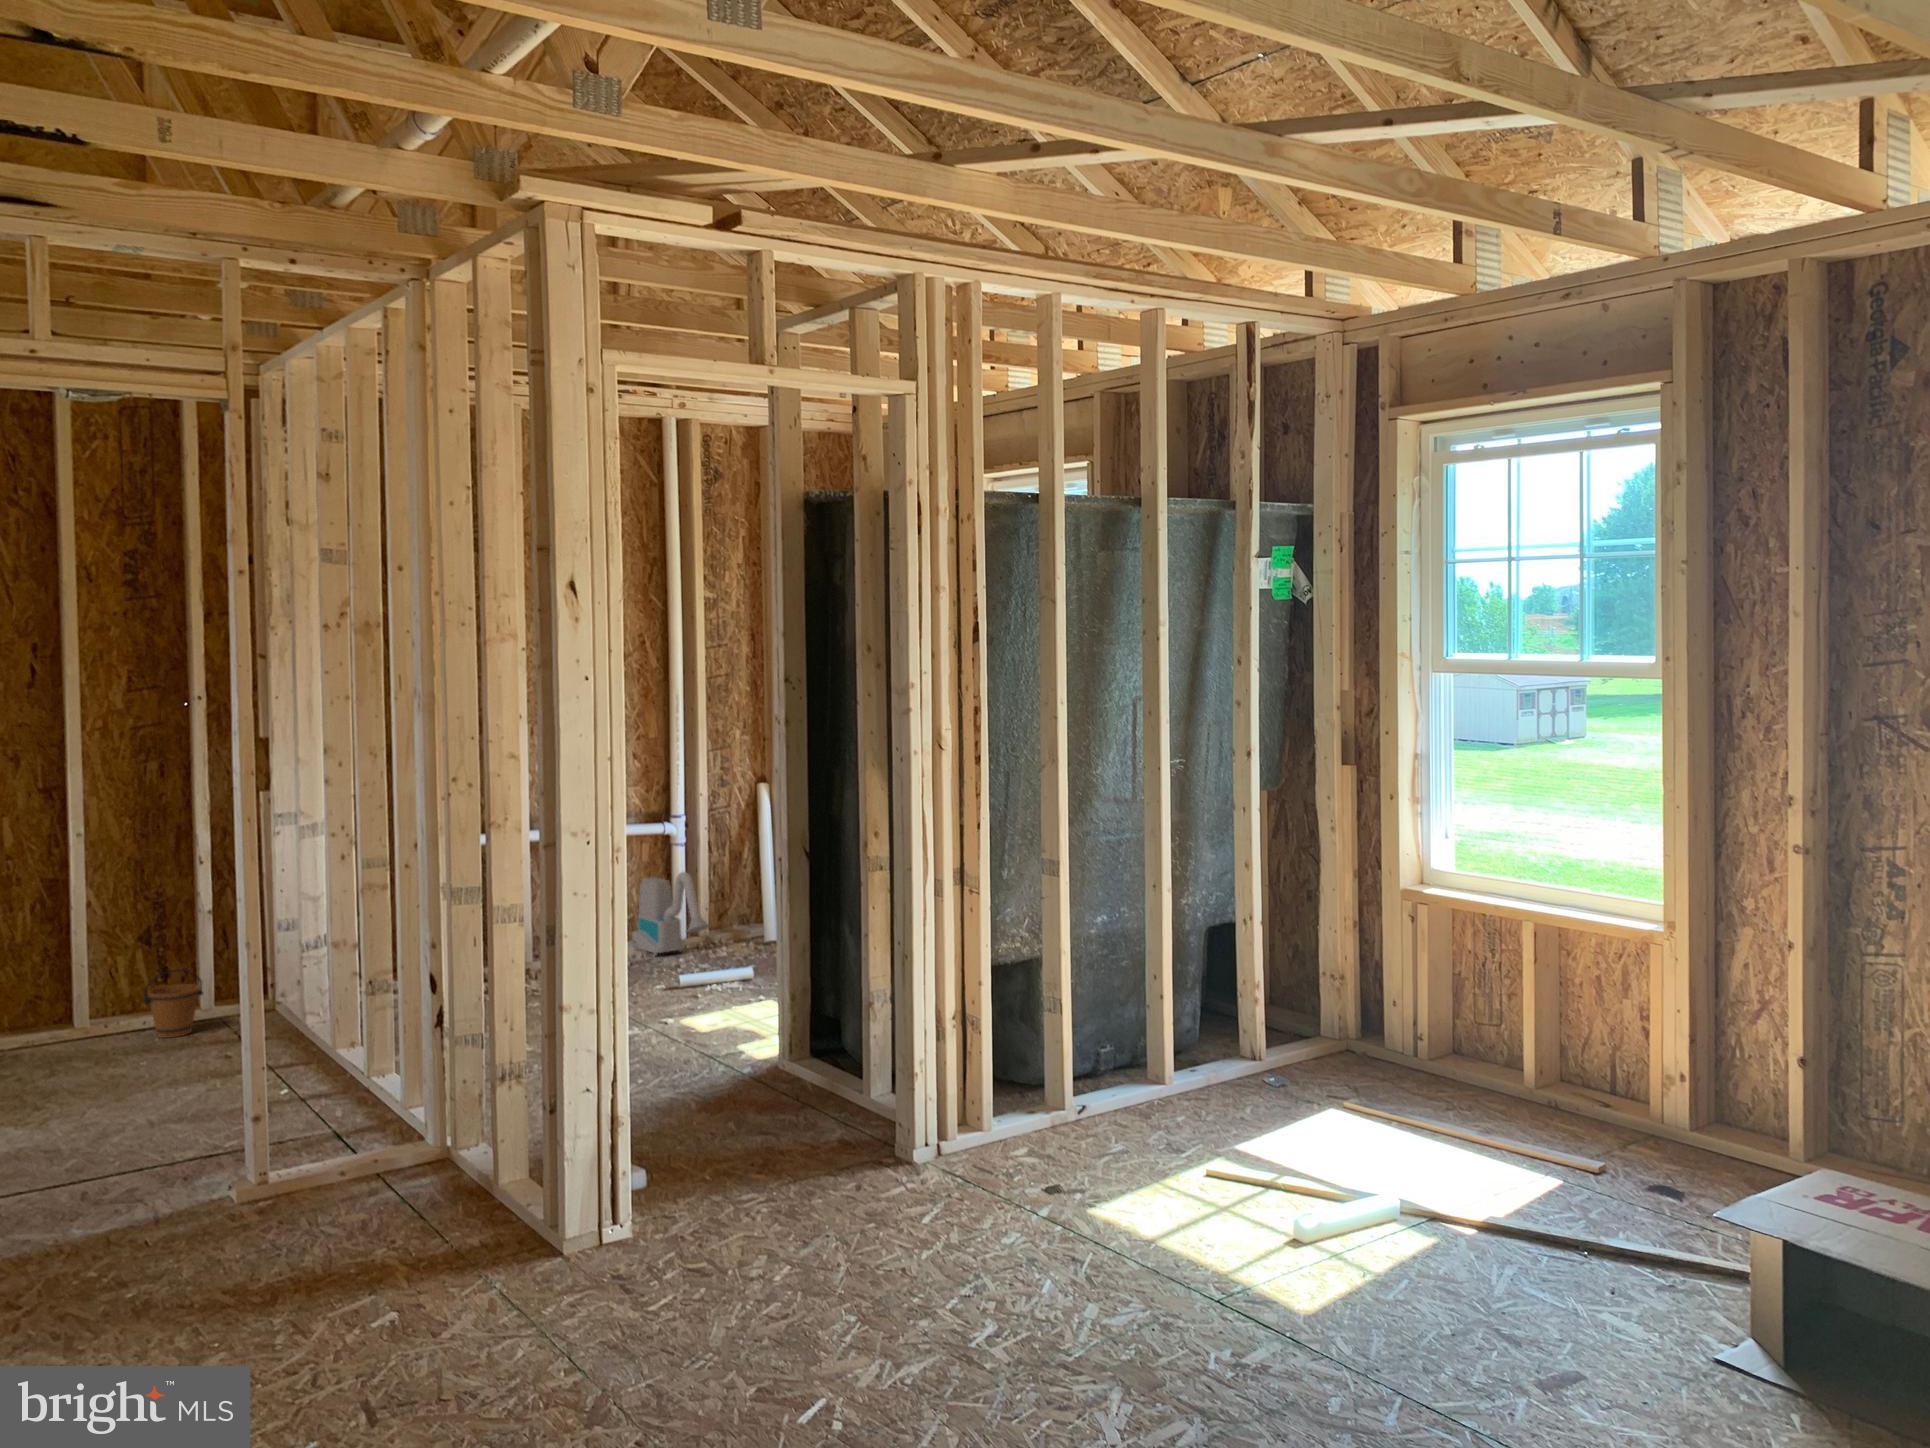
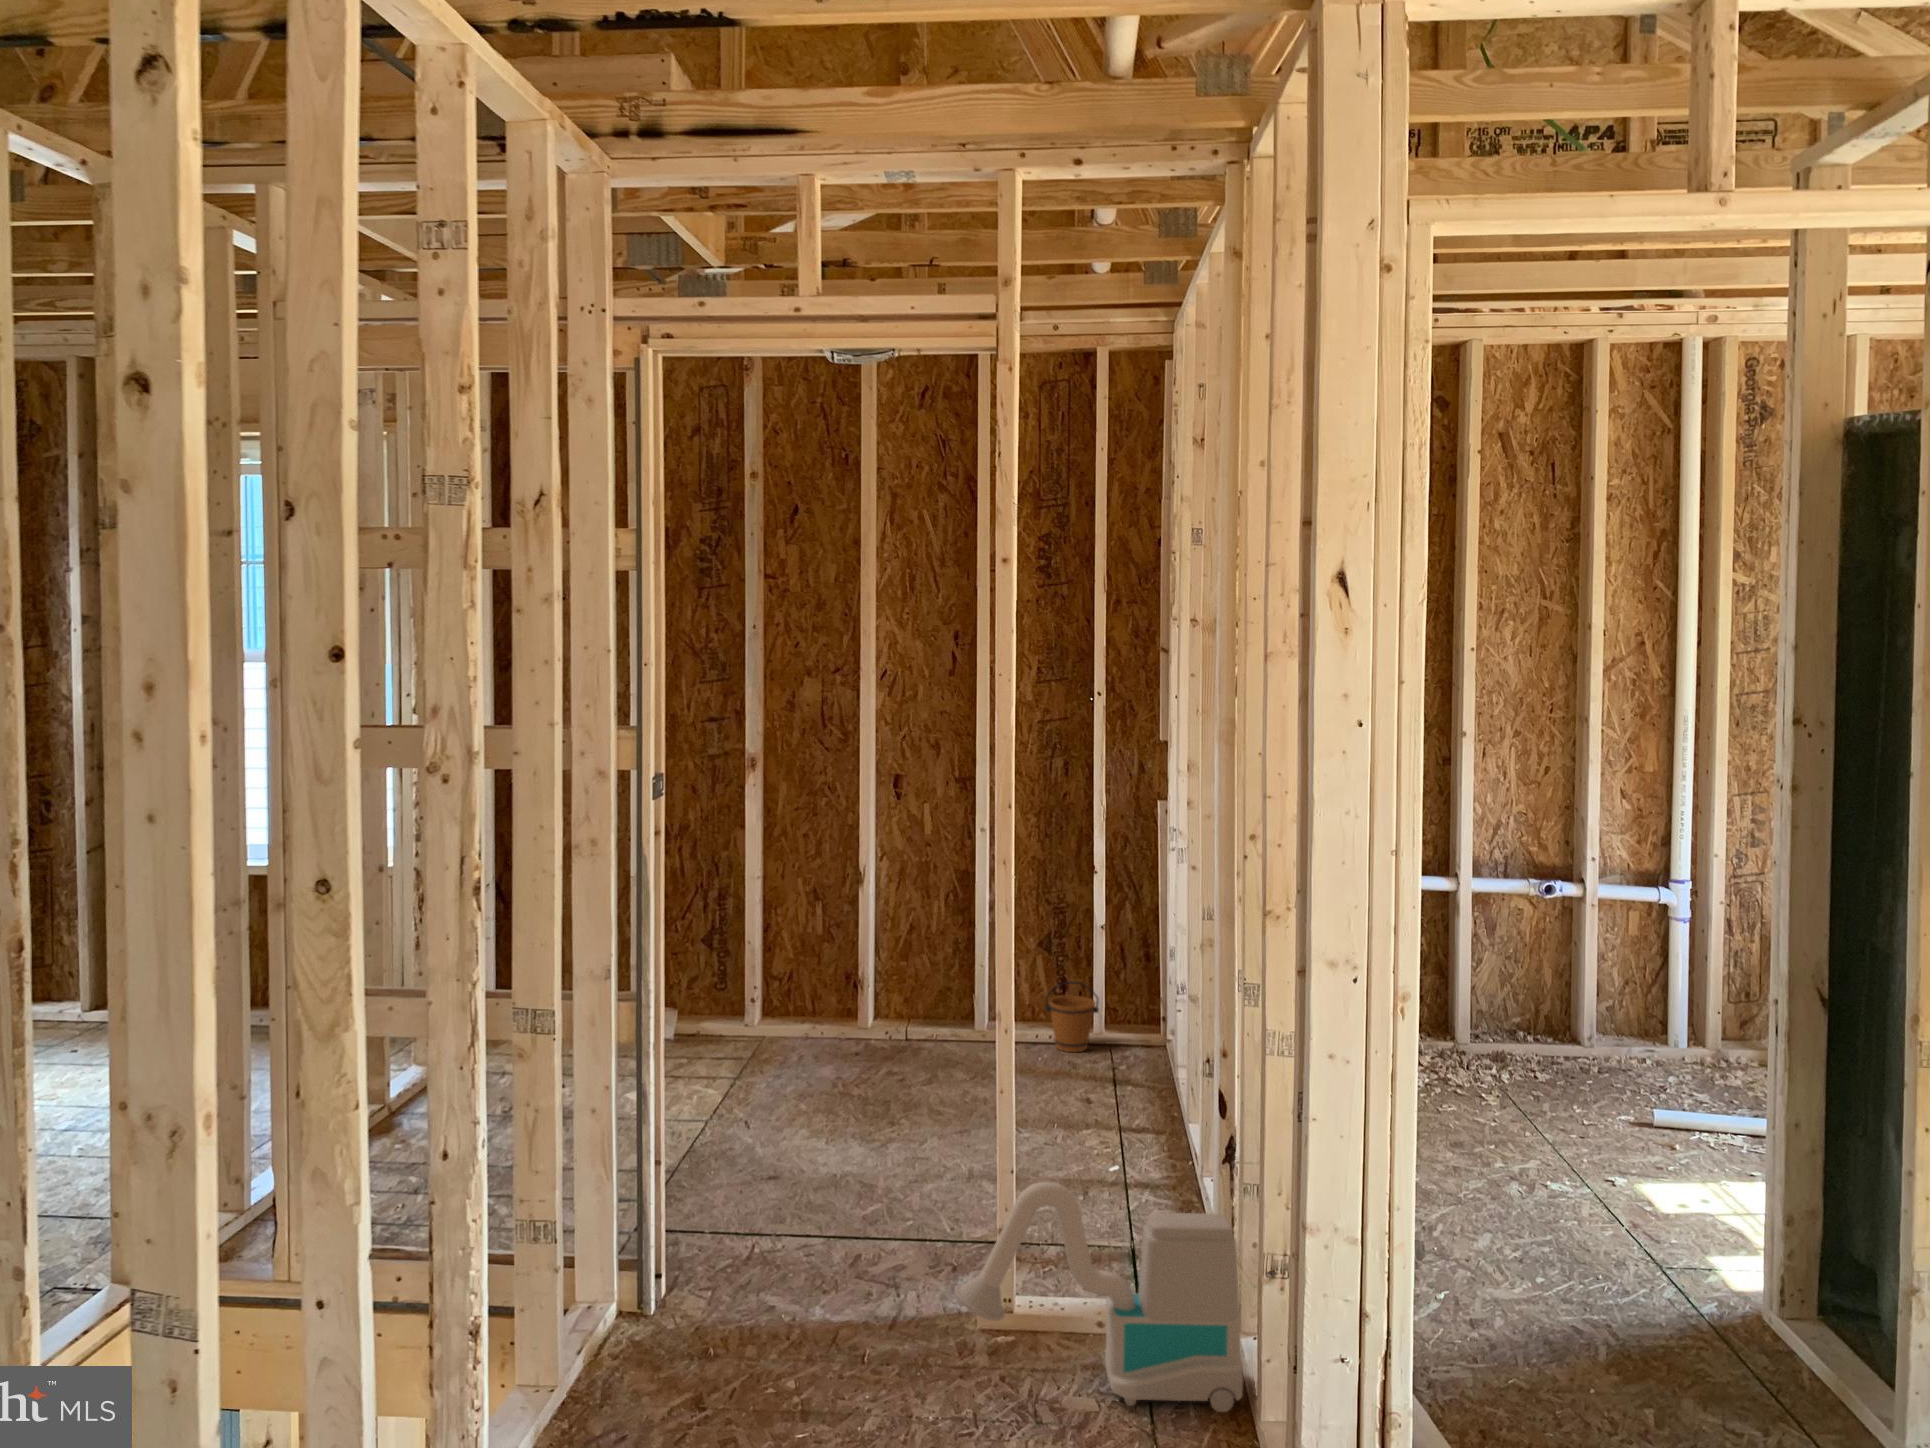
vacuum cleaner: present [632,872,710,956] -> present [955,1181,1243,1412]

